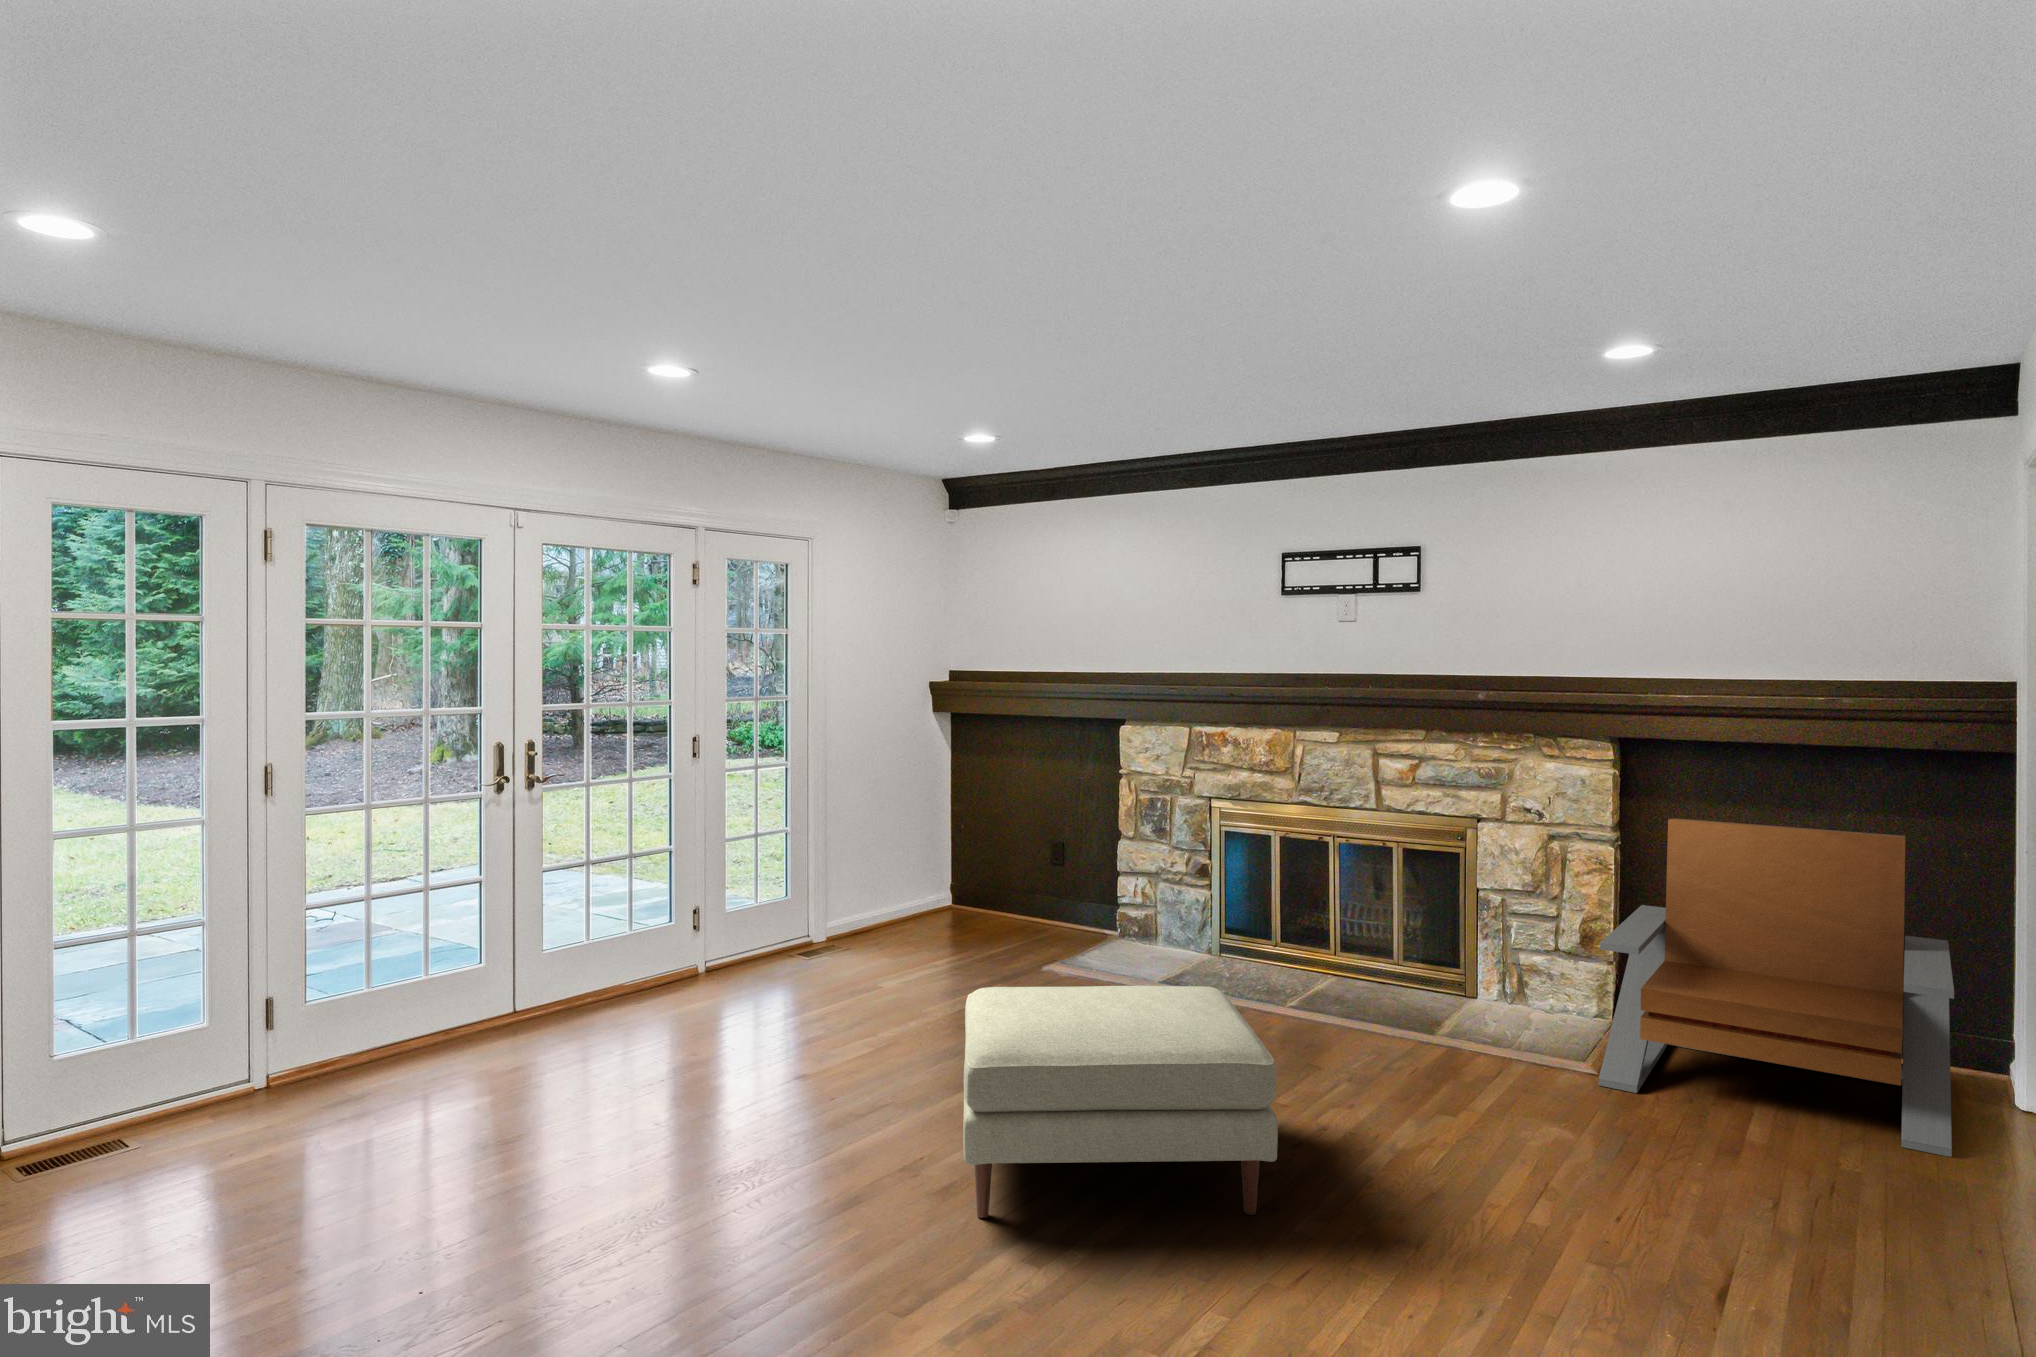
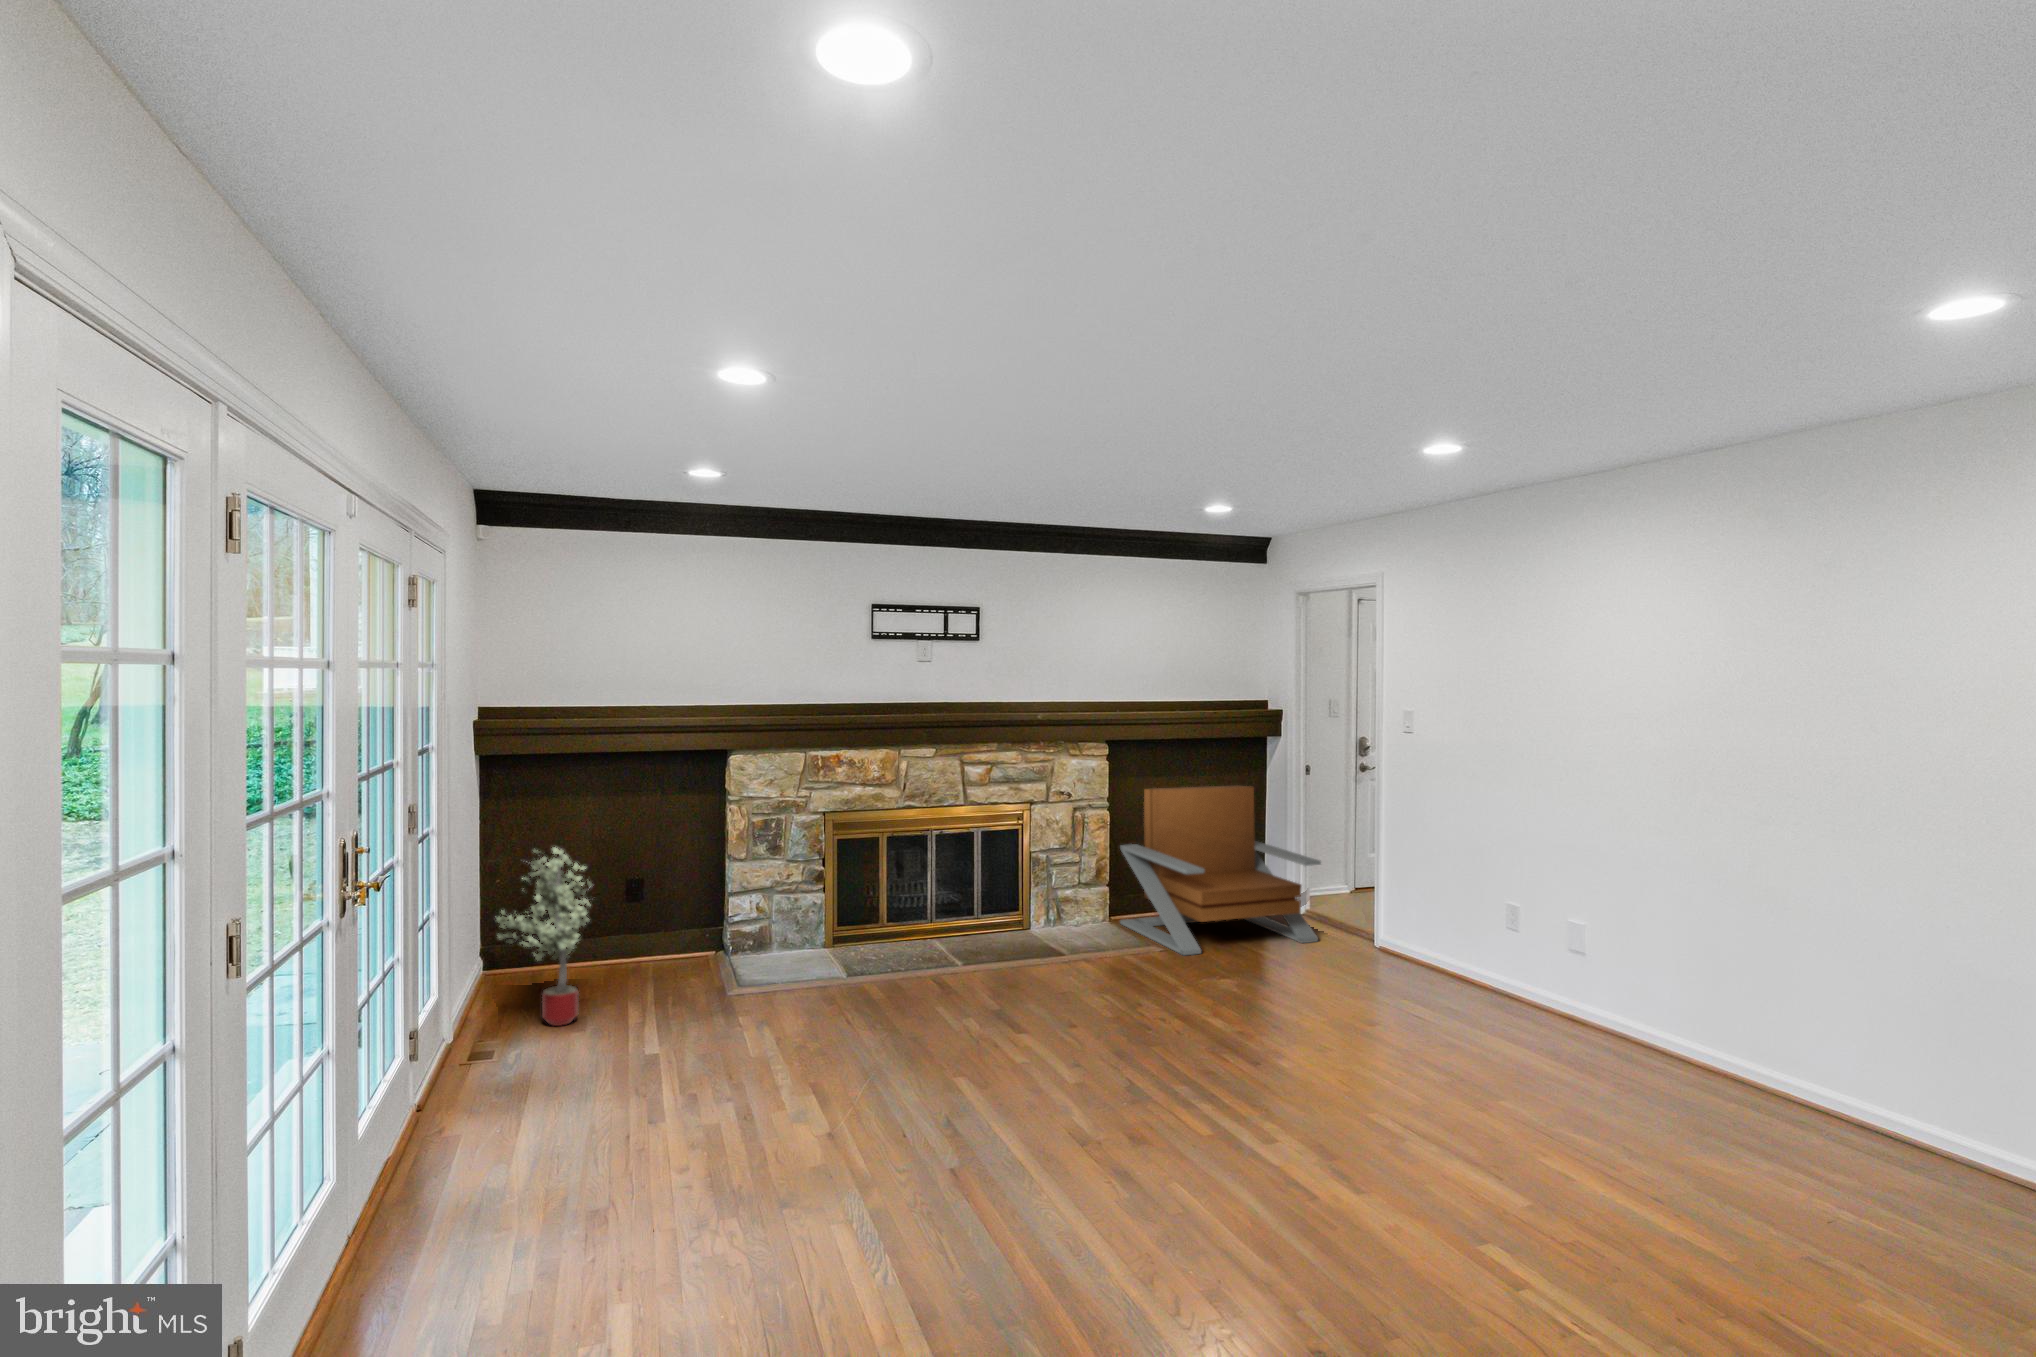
potted tree: none [835,786,933,945] -> present [497,848,591,1026]
ottoman: present [963,986,1278,1218] -> none [1076,944,1294,1124]

